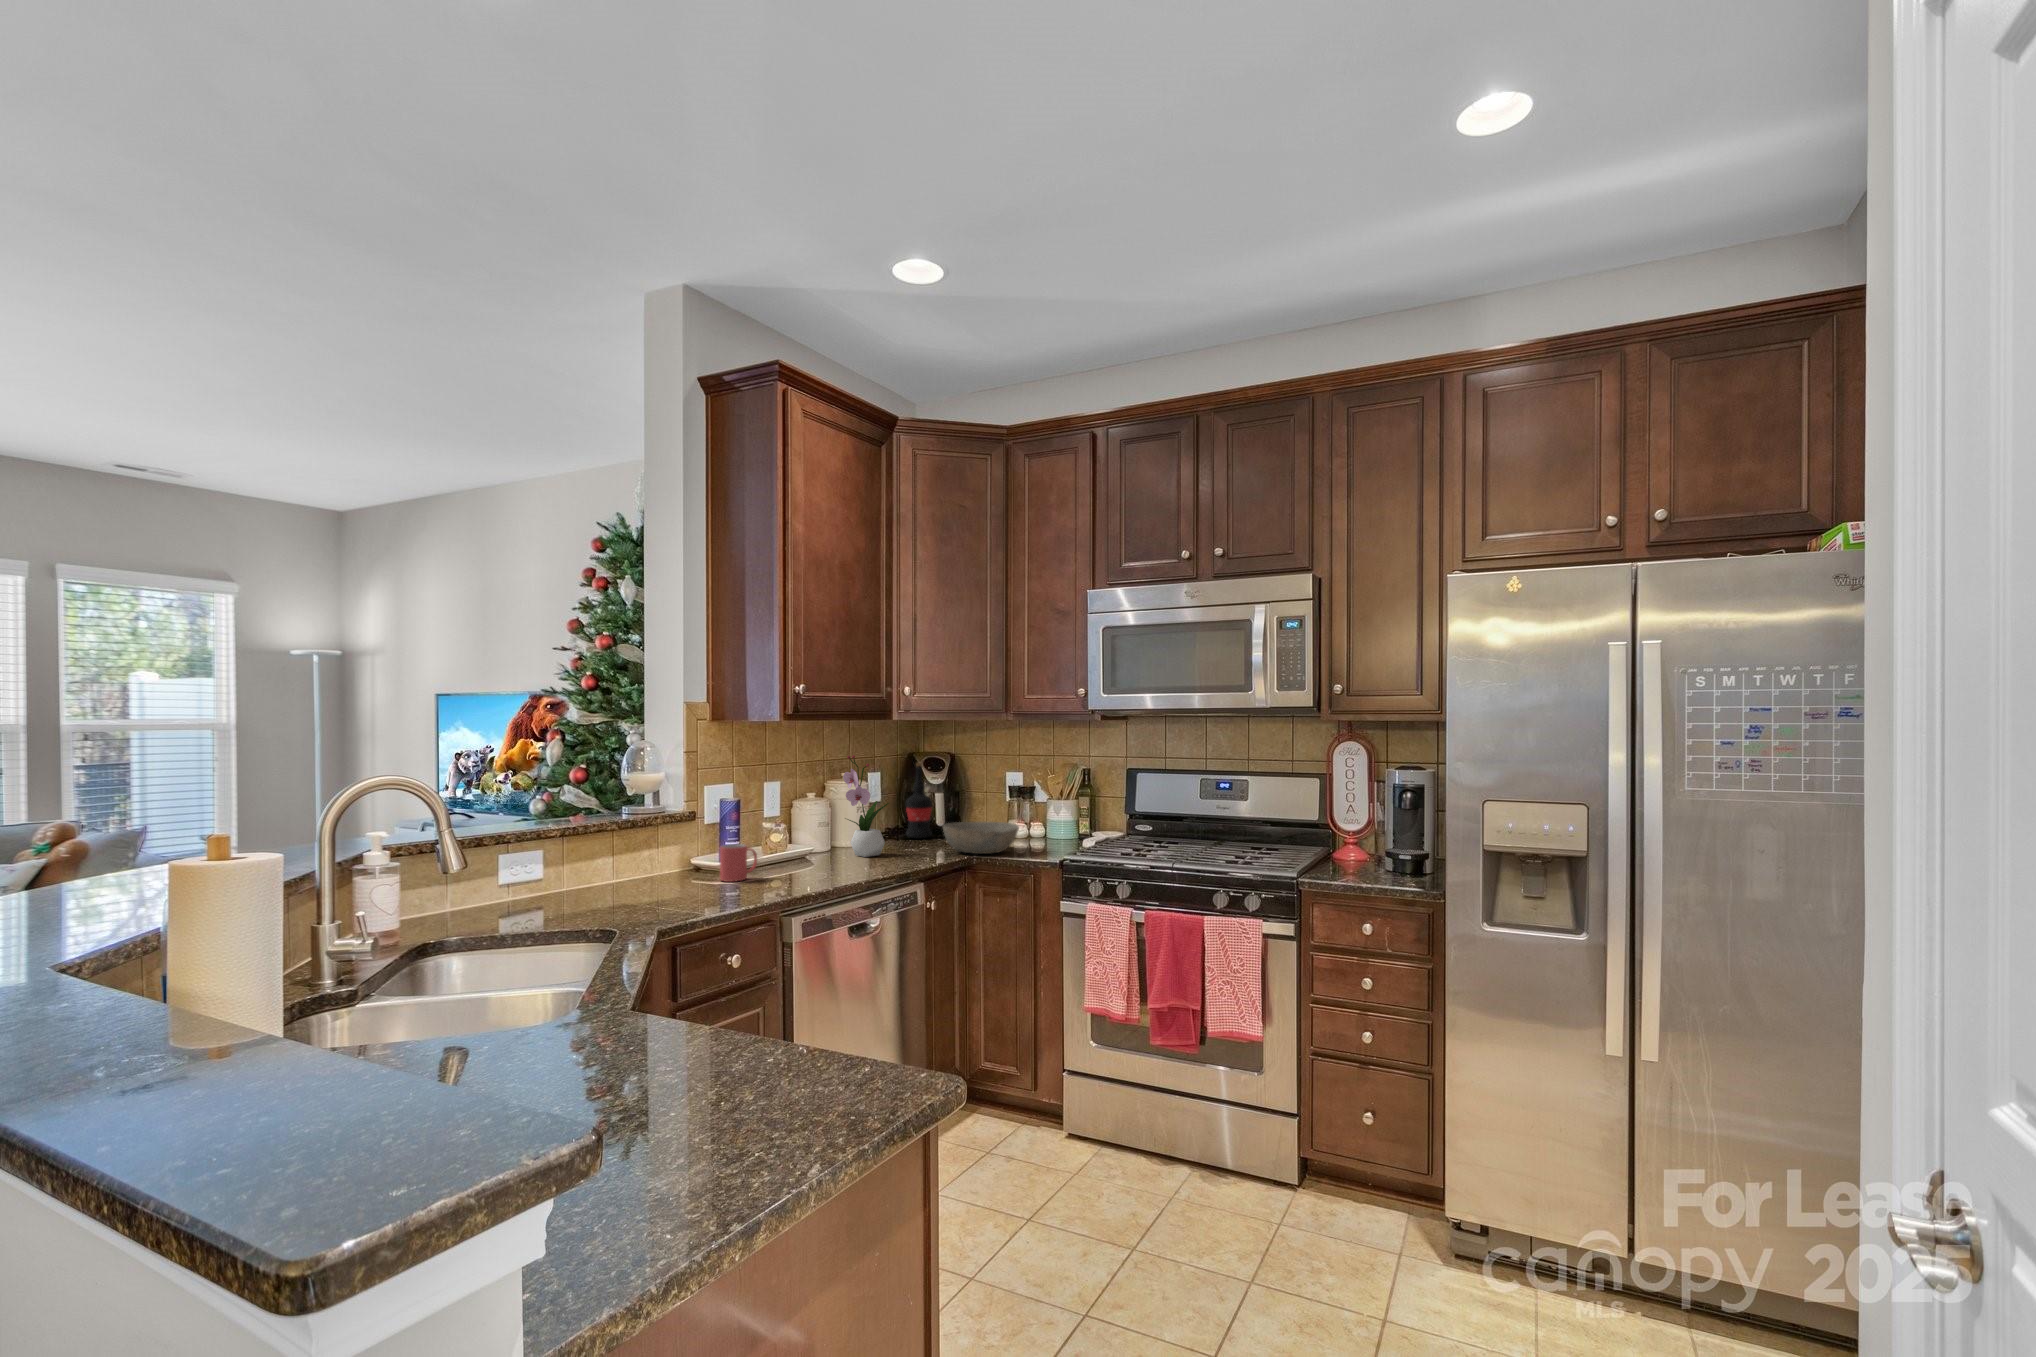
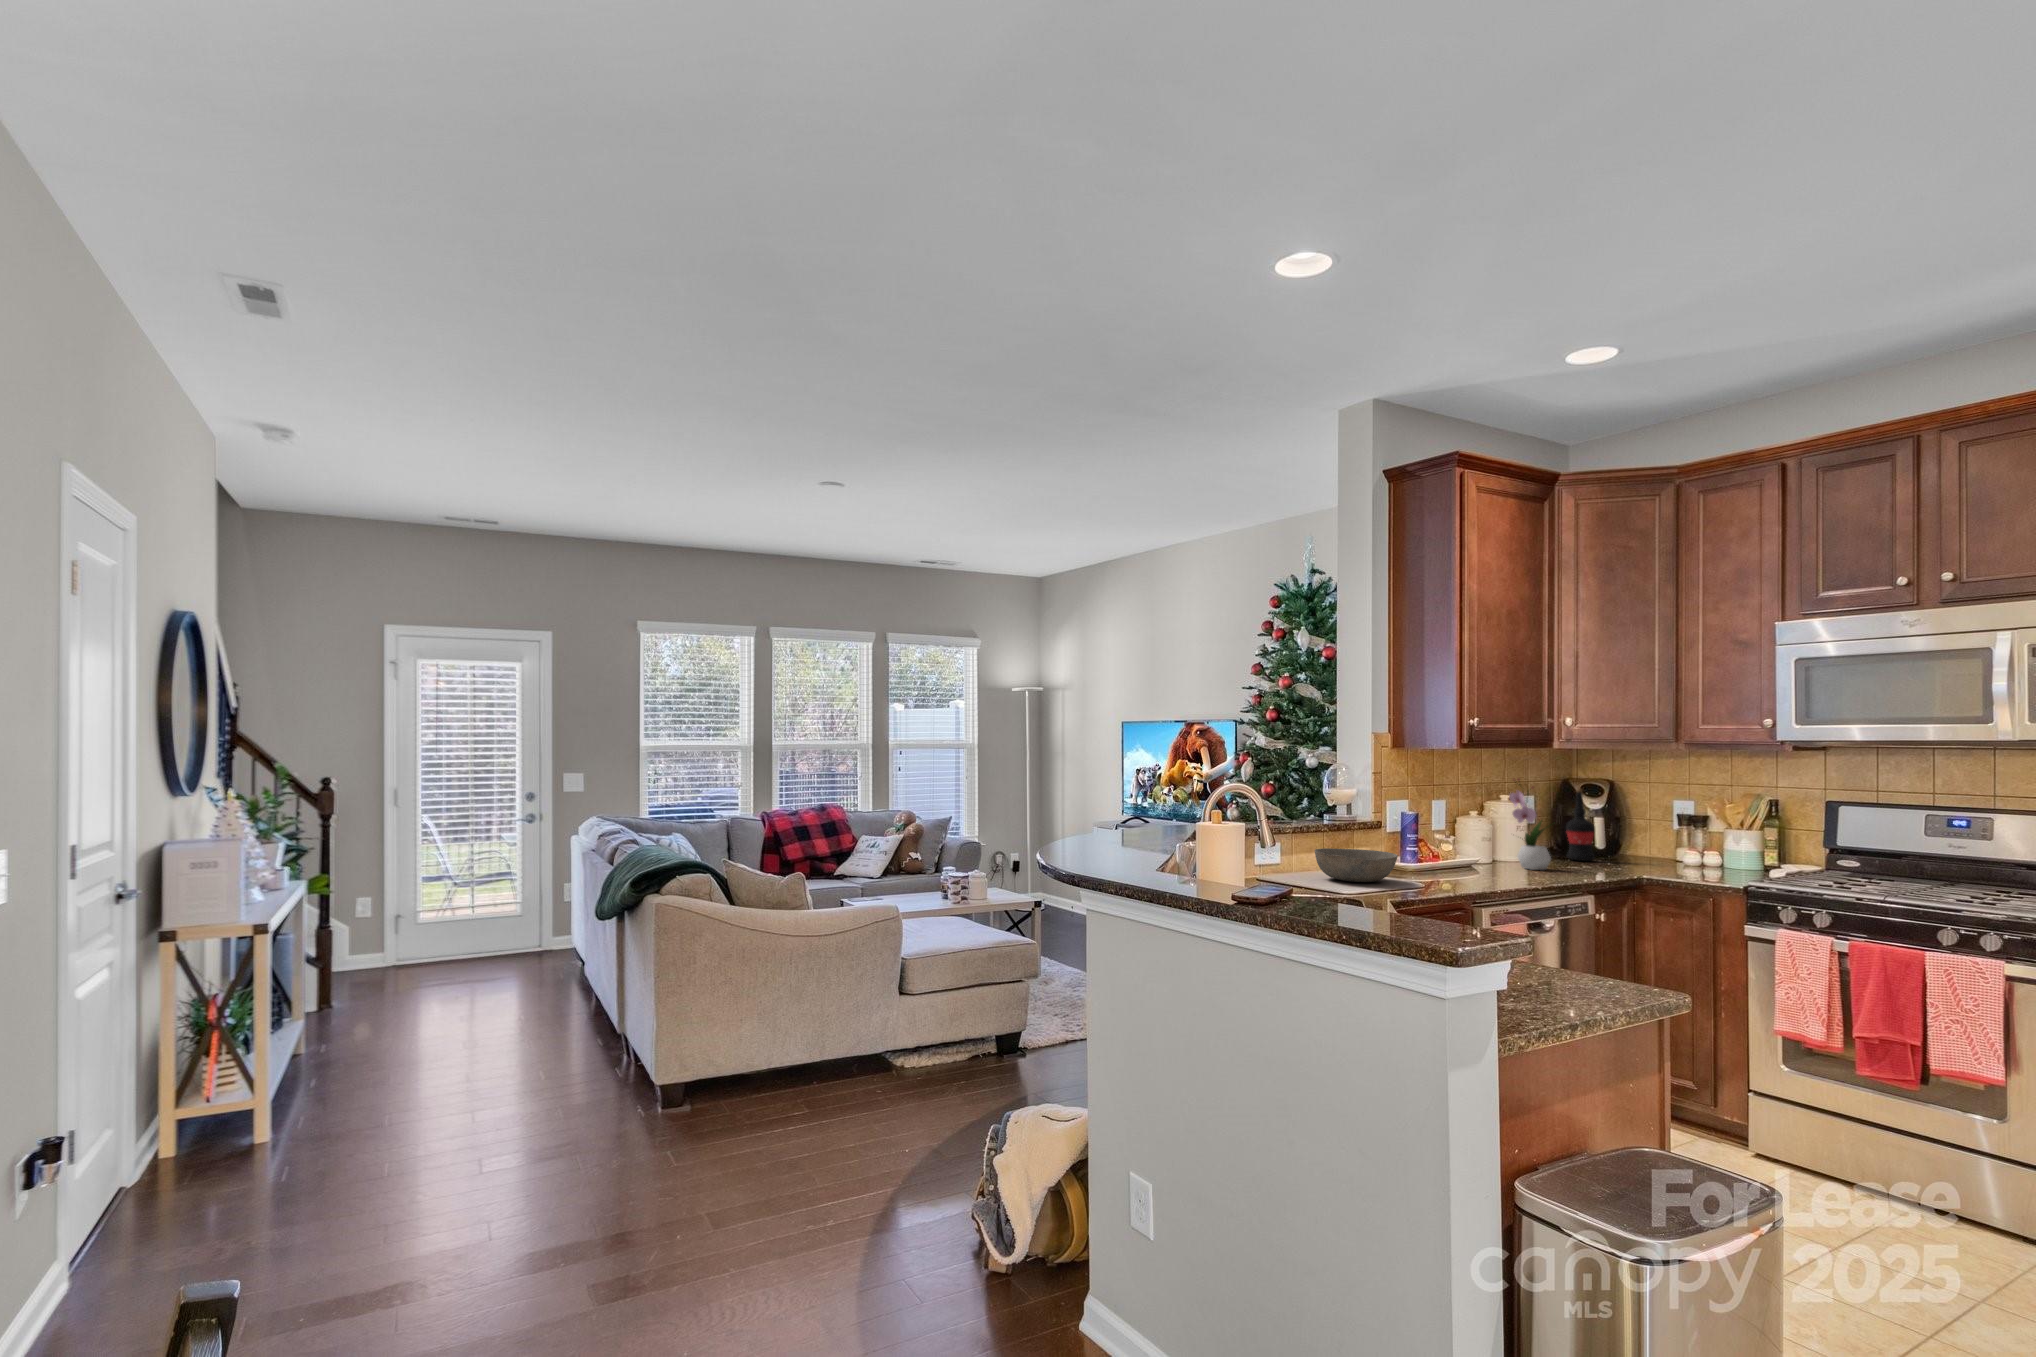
bowl: present [943,822,1019,854] -> present [1315,848,1398,882]
mug: present [720,844,757,882] -> none [1410,846,1441,876]

